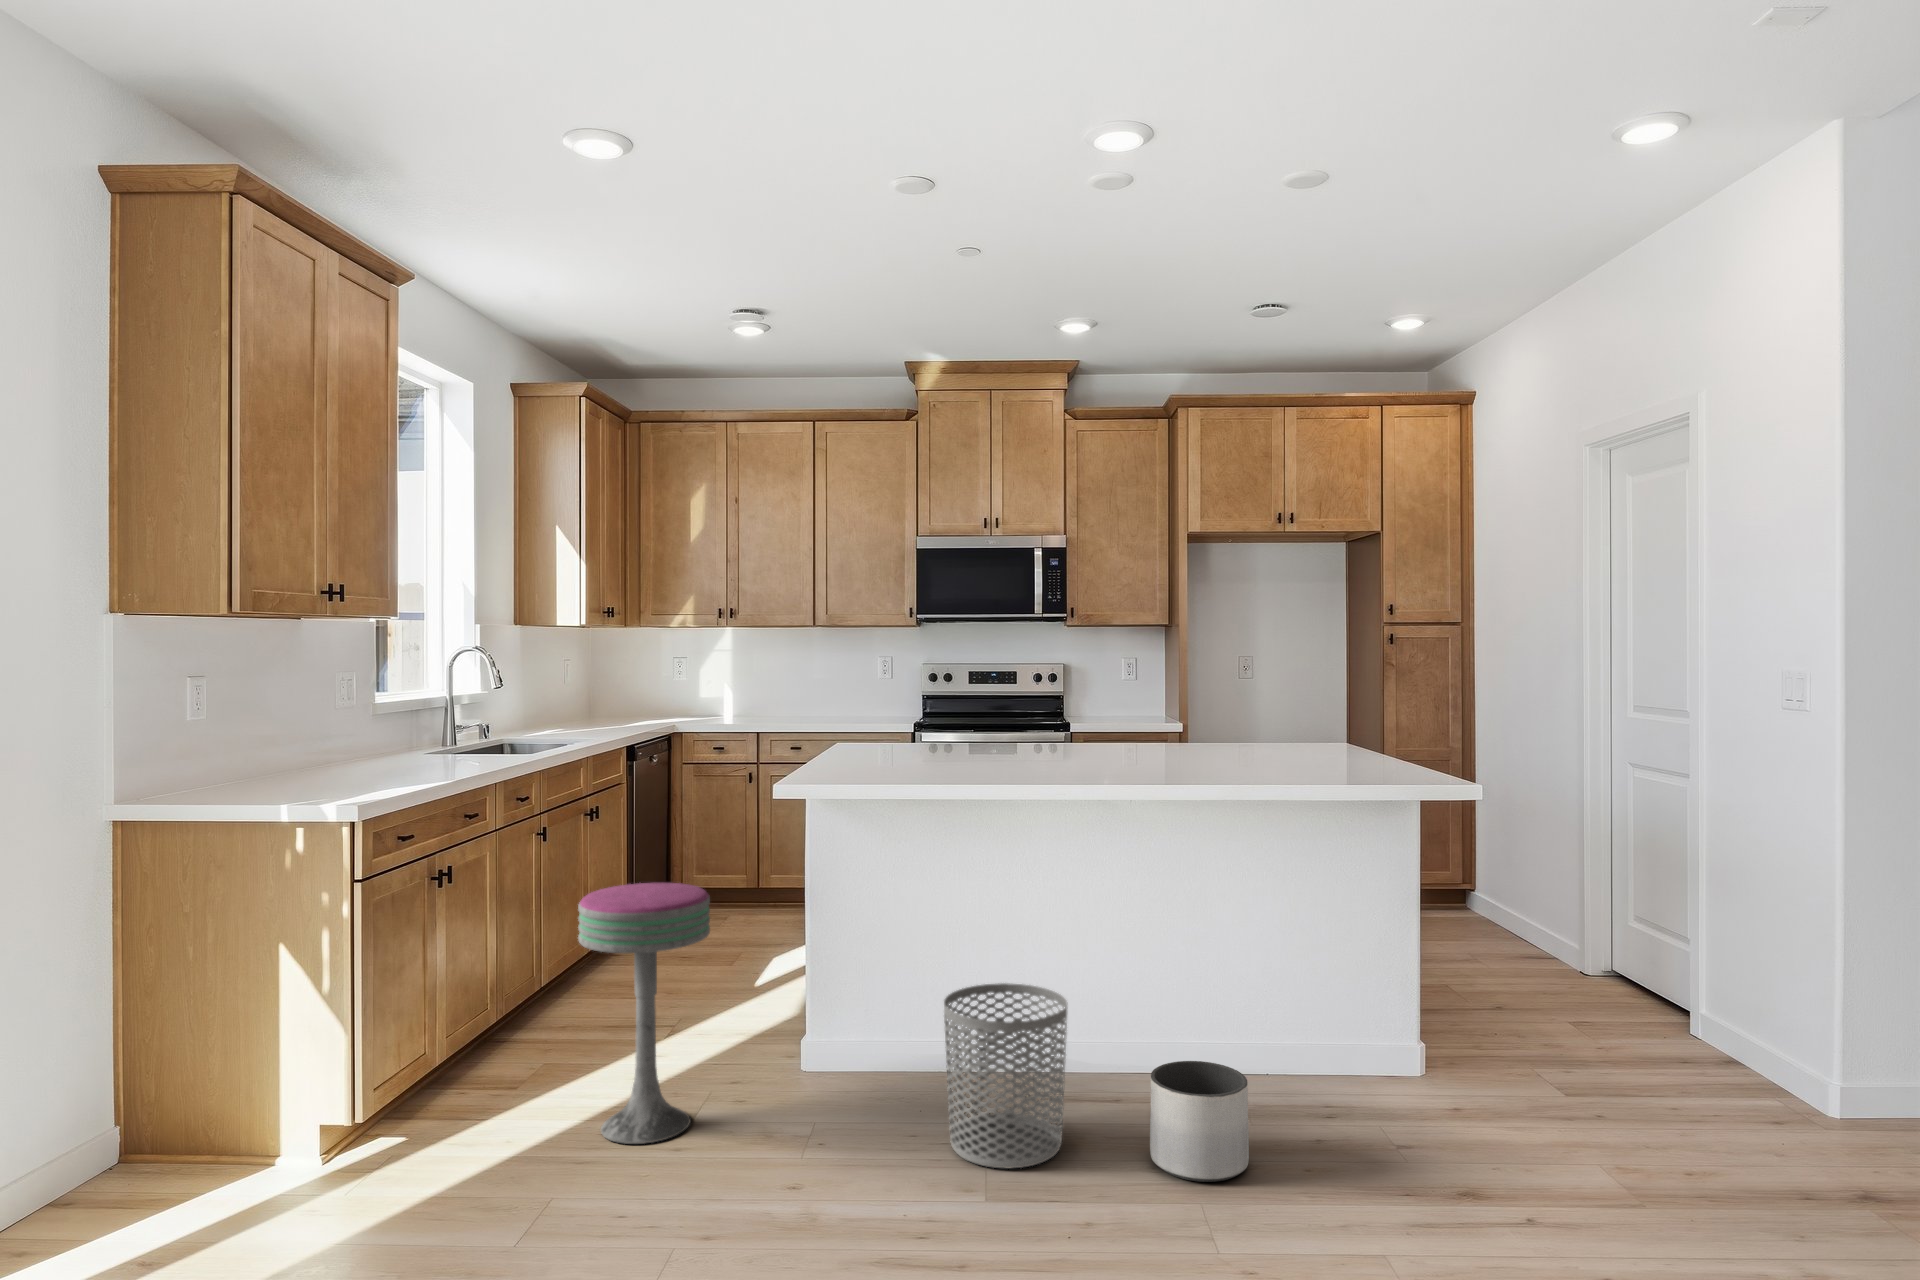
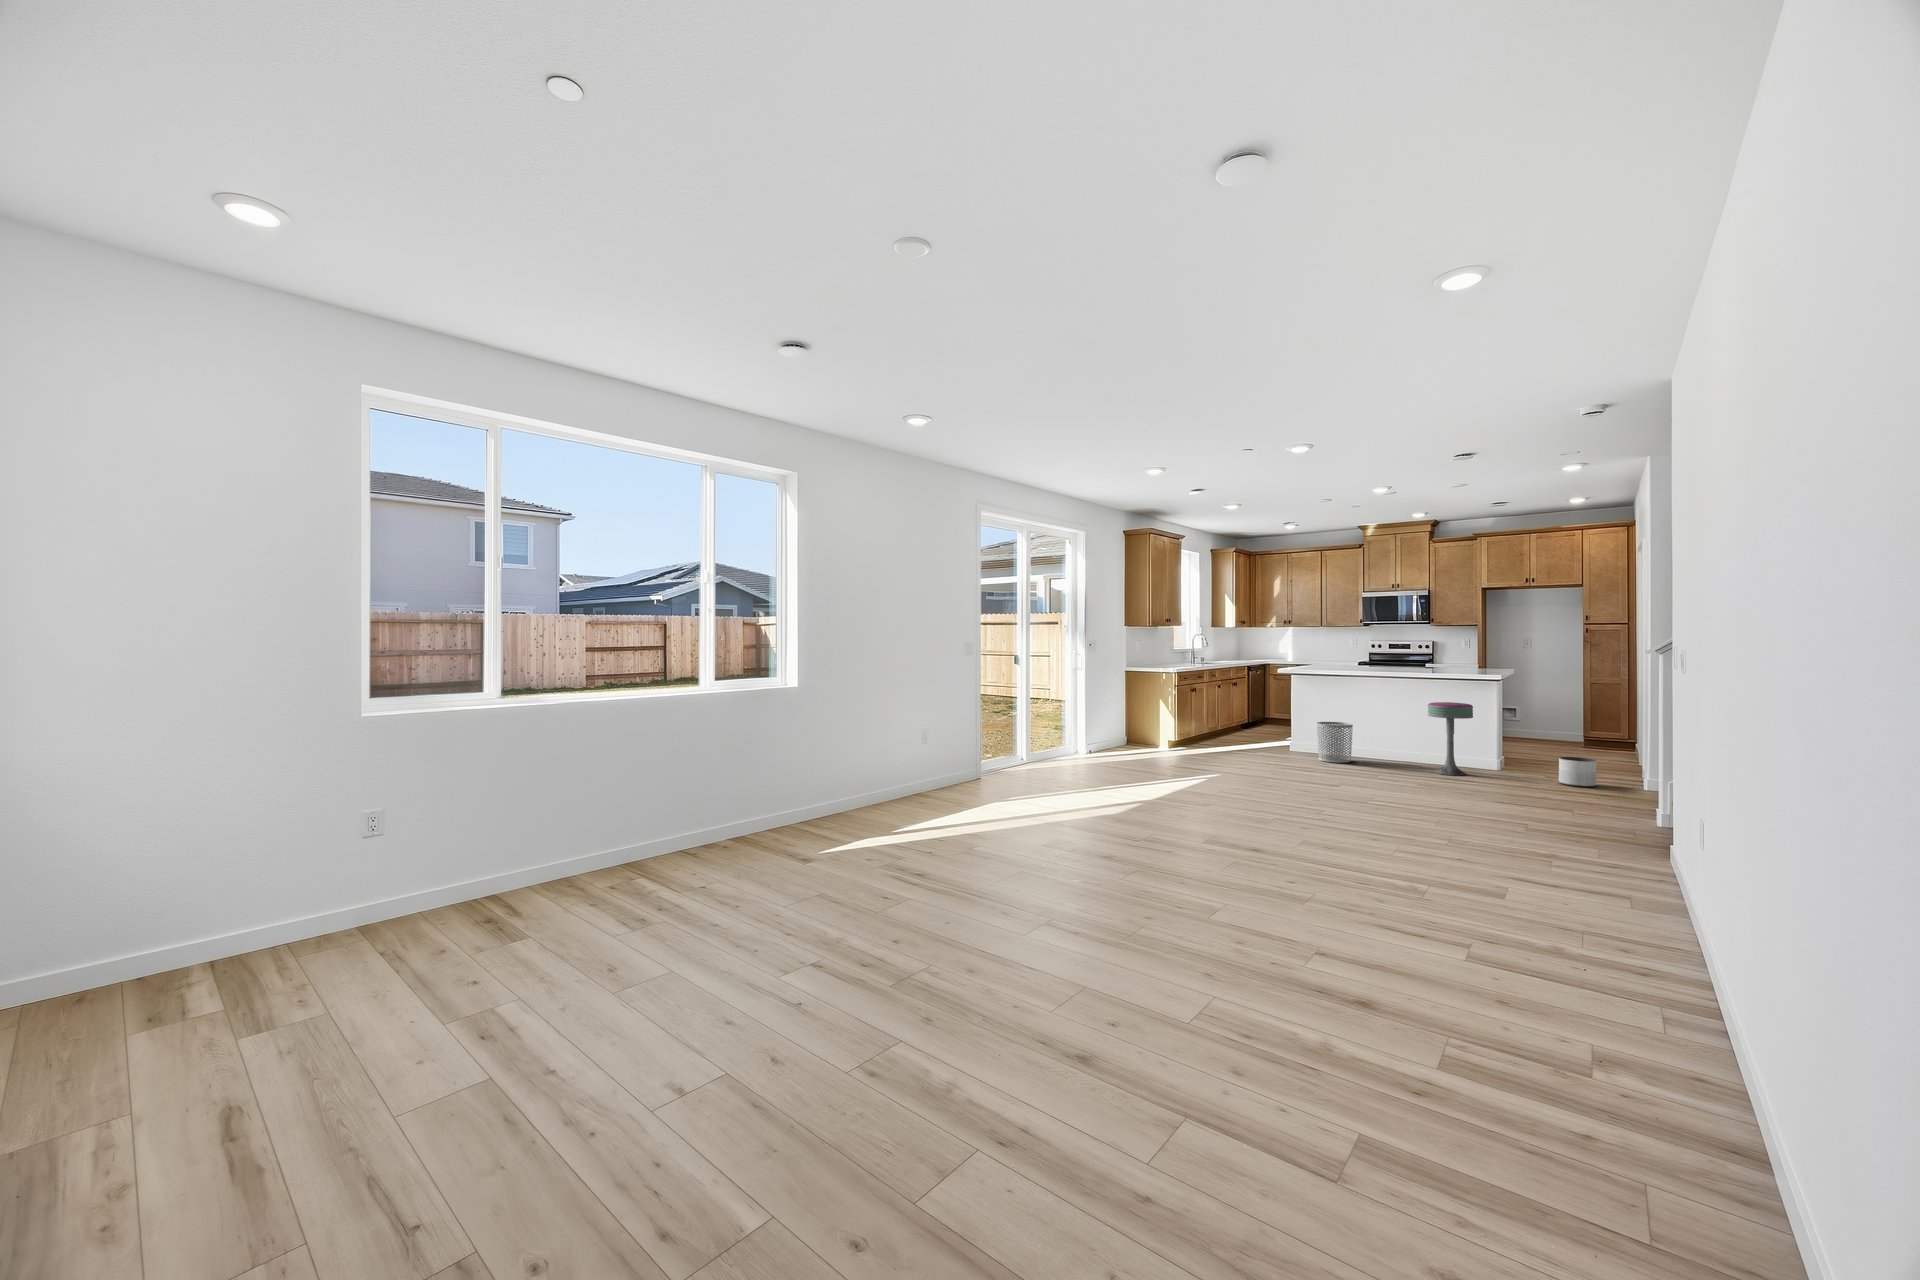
bar stool: present [578,883,710,1144] -> present [1428,702,1473,776]
planter: present [1150,1061,1249,1182] -> present [1559,757,1596,787]

